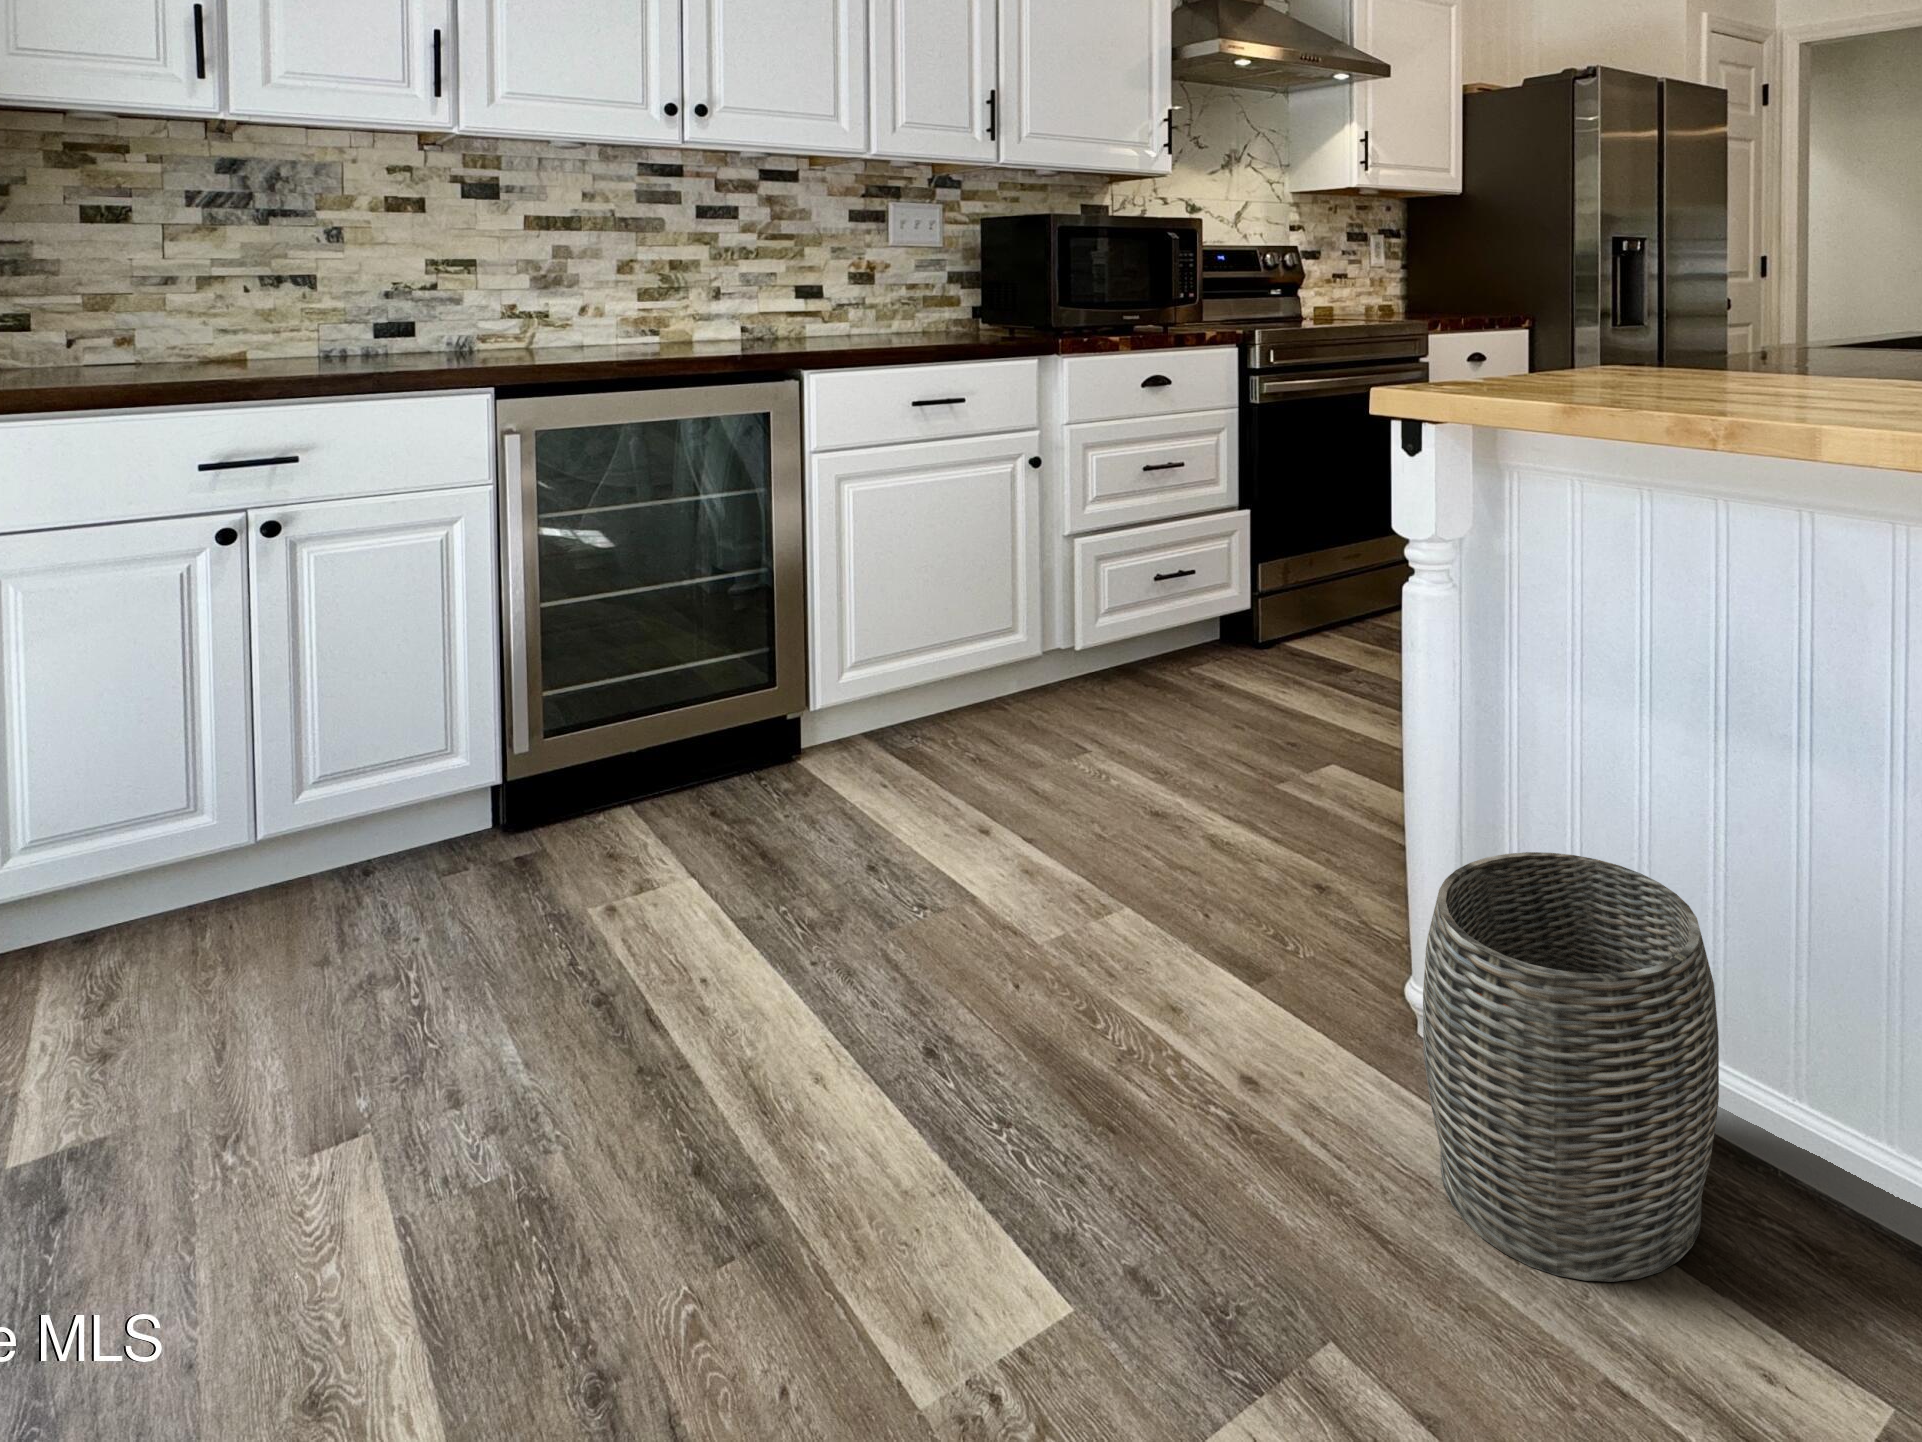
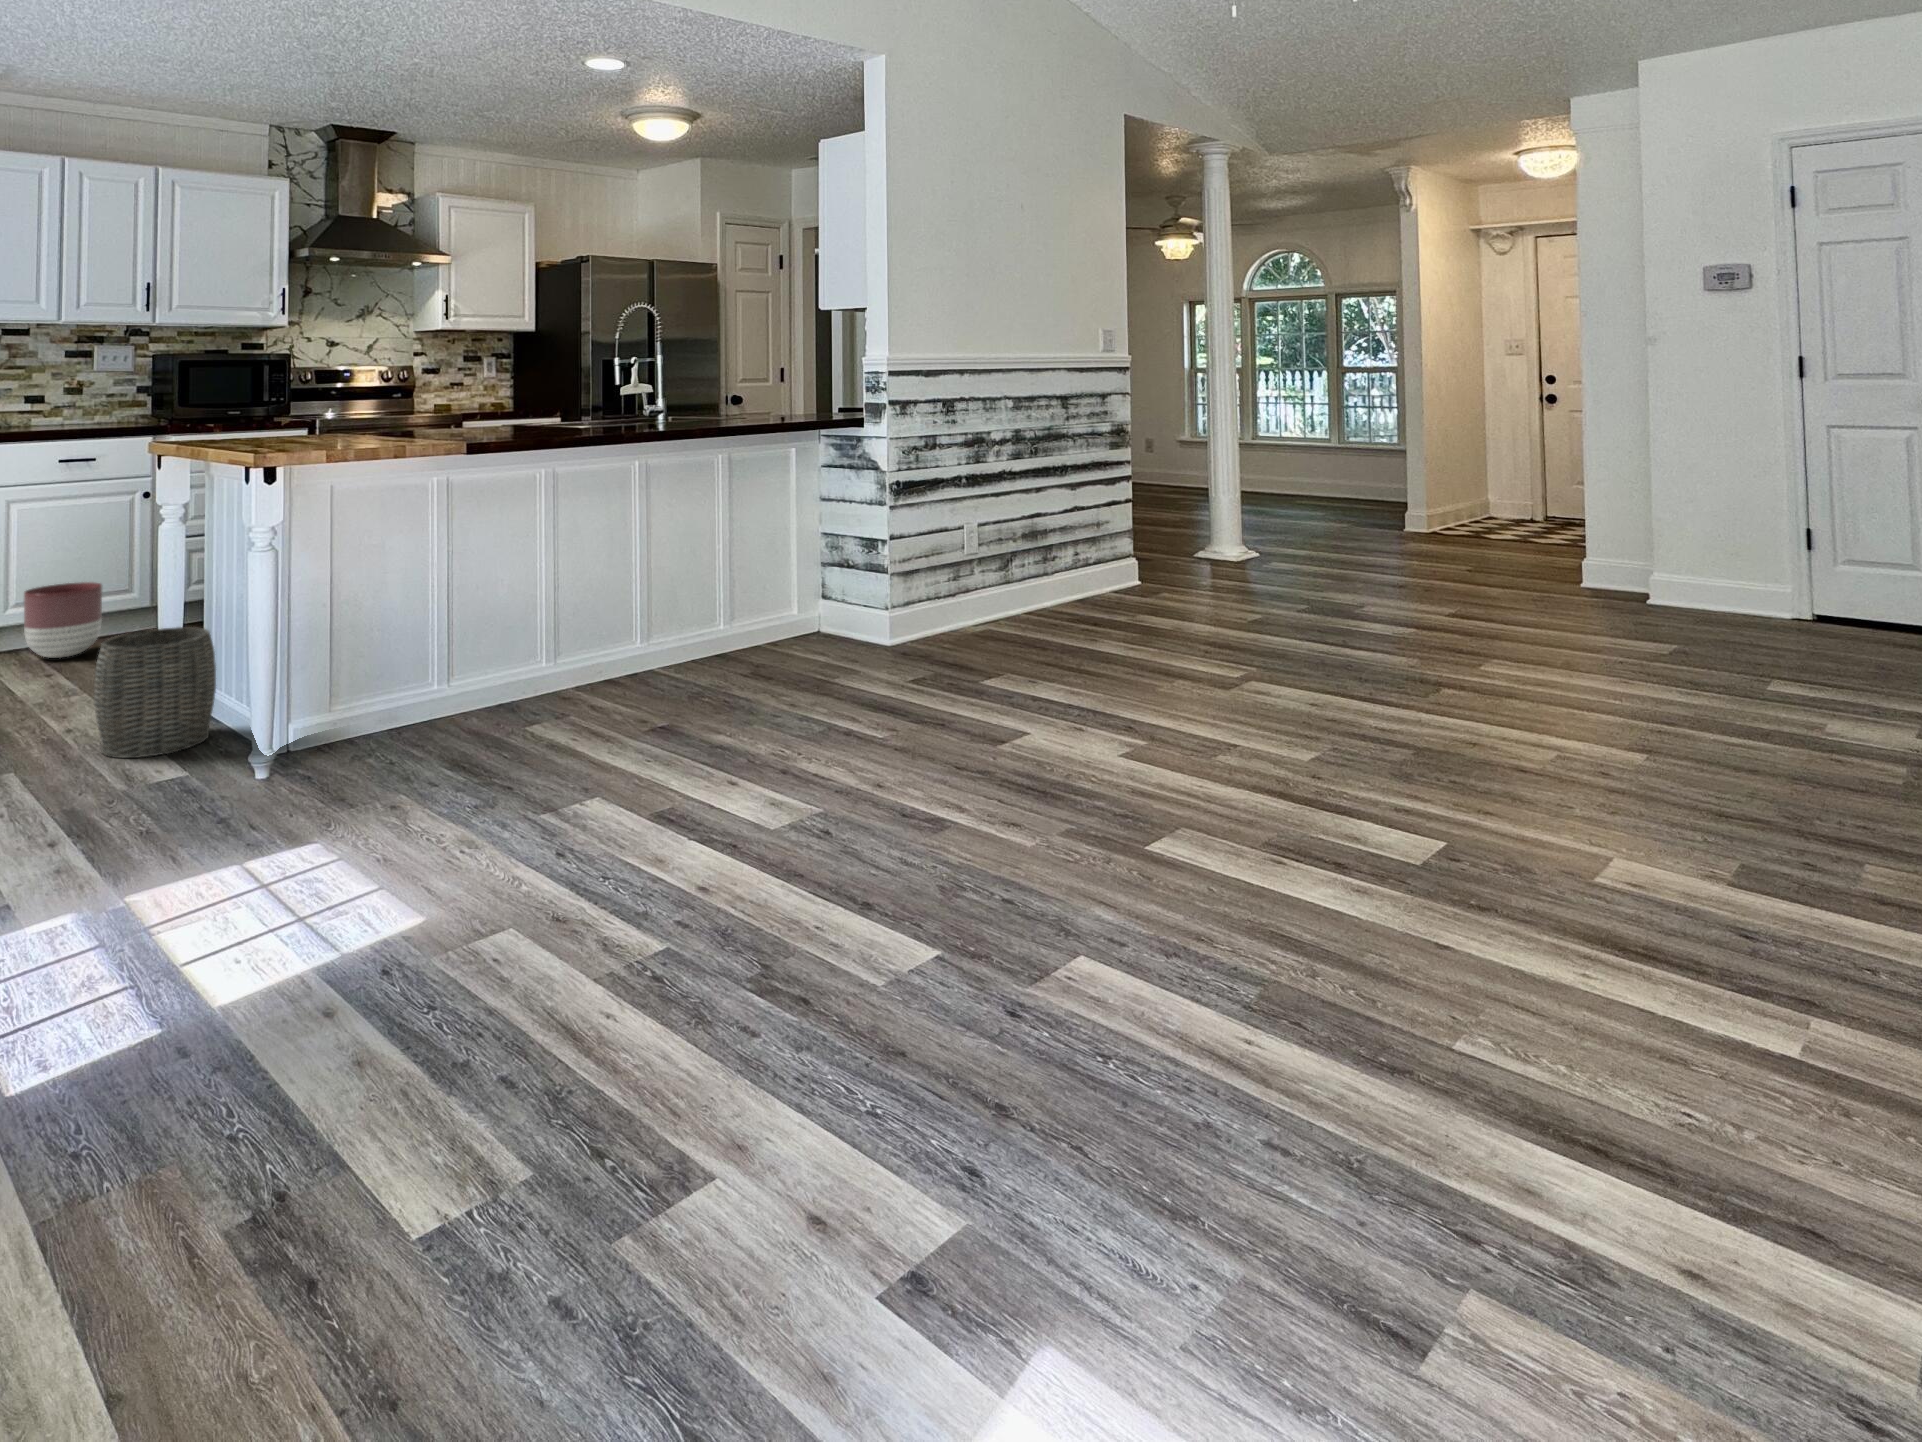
planter: none [885,623,1011,770] -> present [24,582,102,658]

